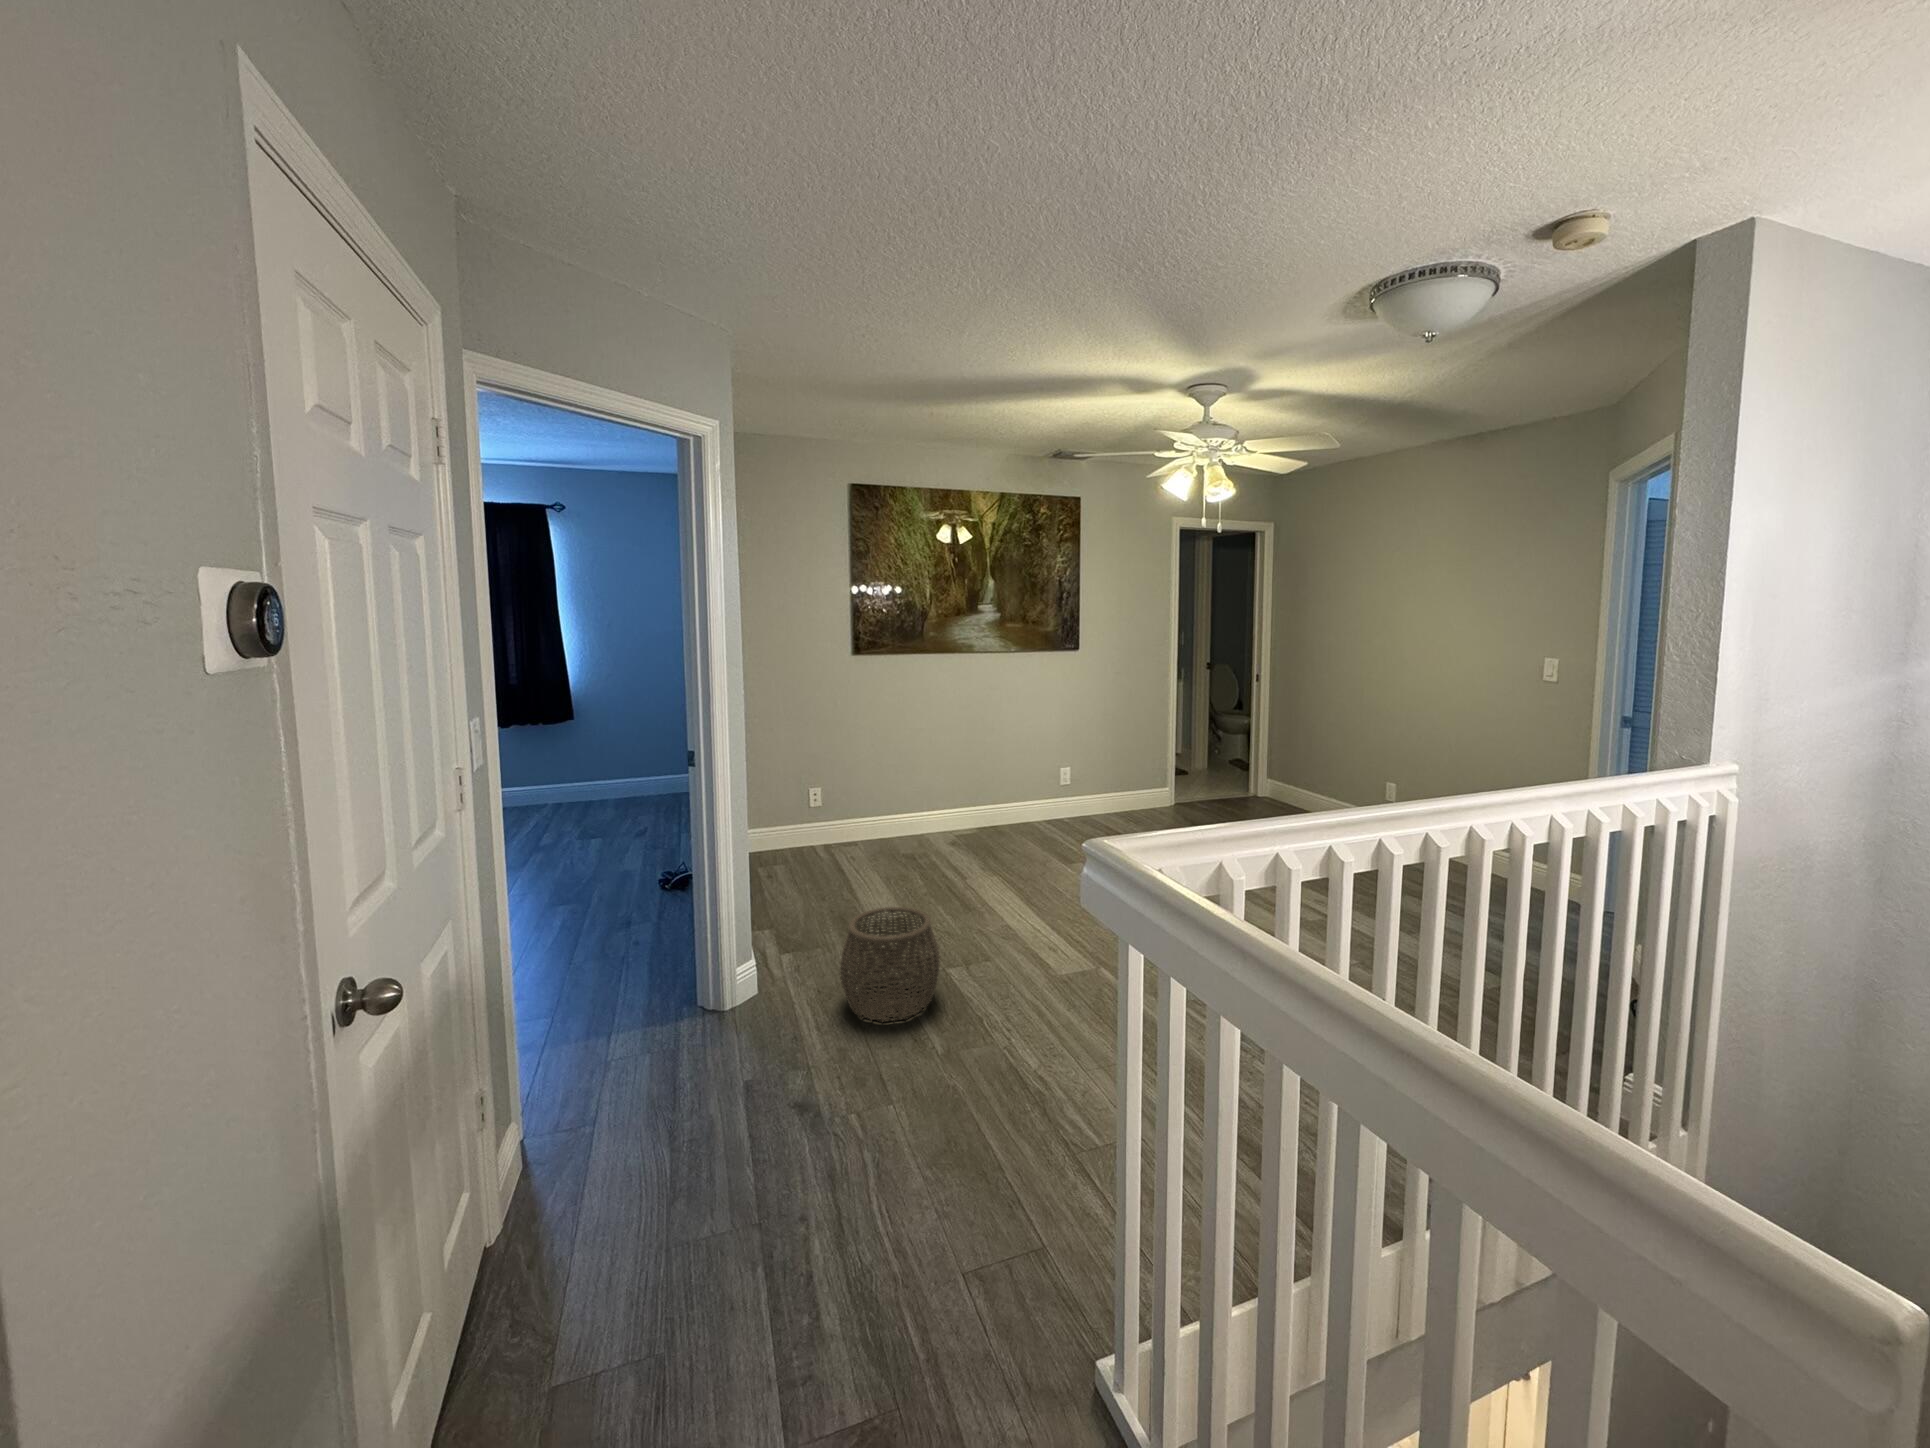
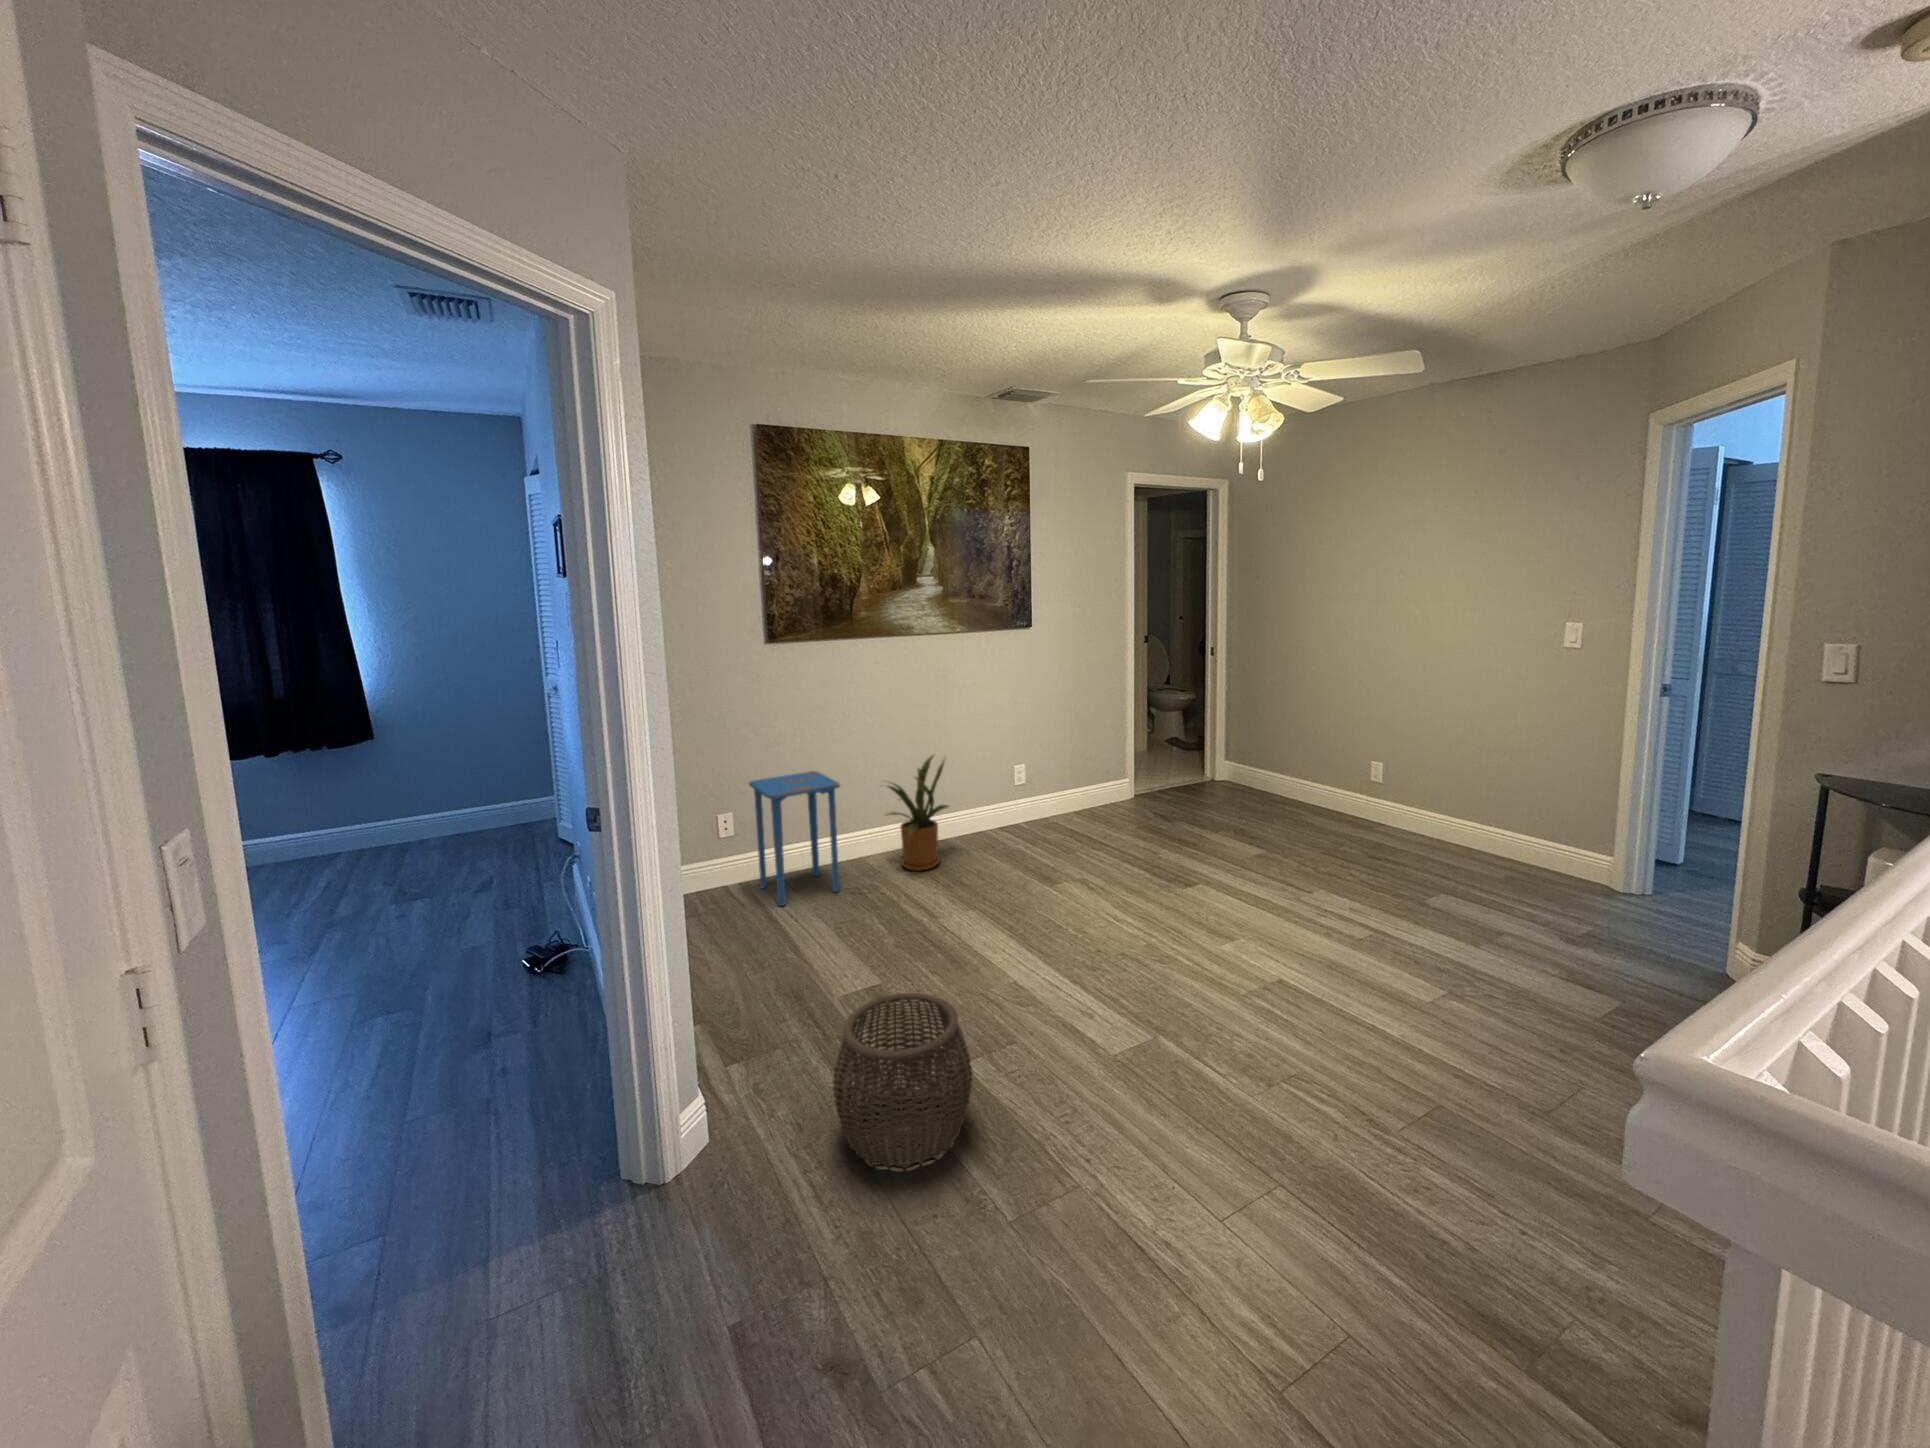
house plant: none [931,751,999,846] -> present [885,755,948,871]
side table: none [833,759,901,862] -> present [749,771,840,906]

